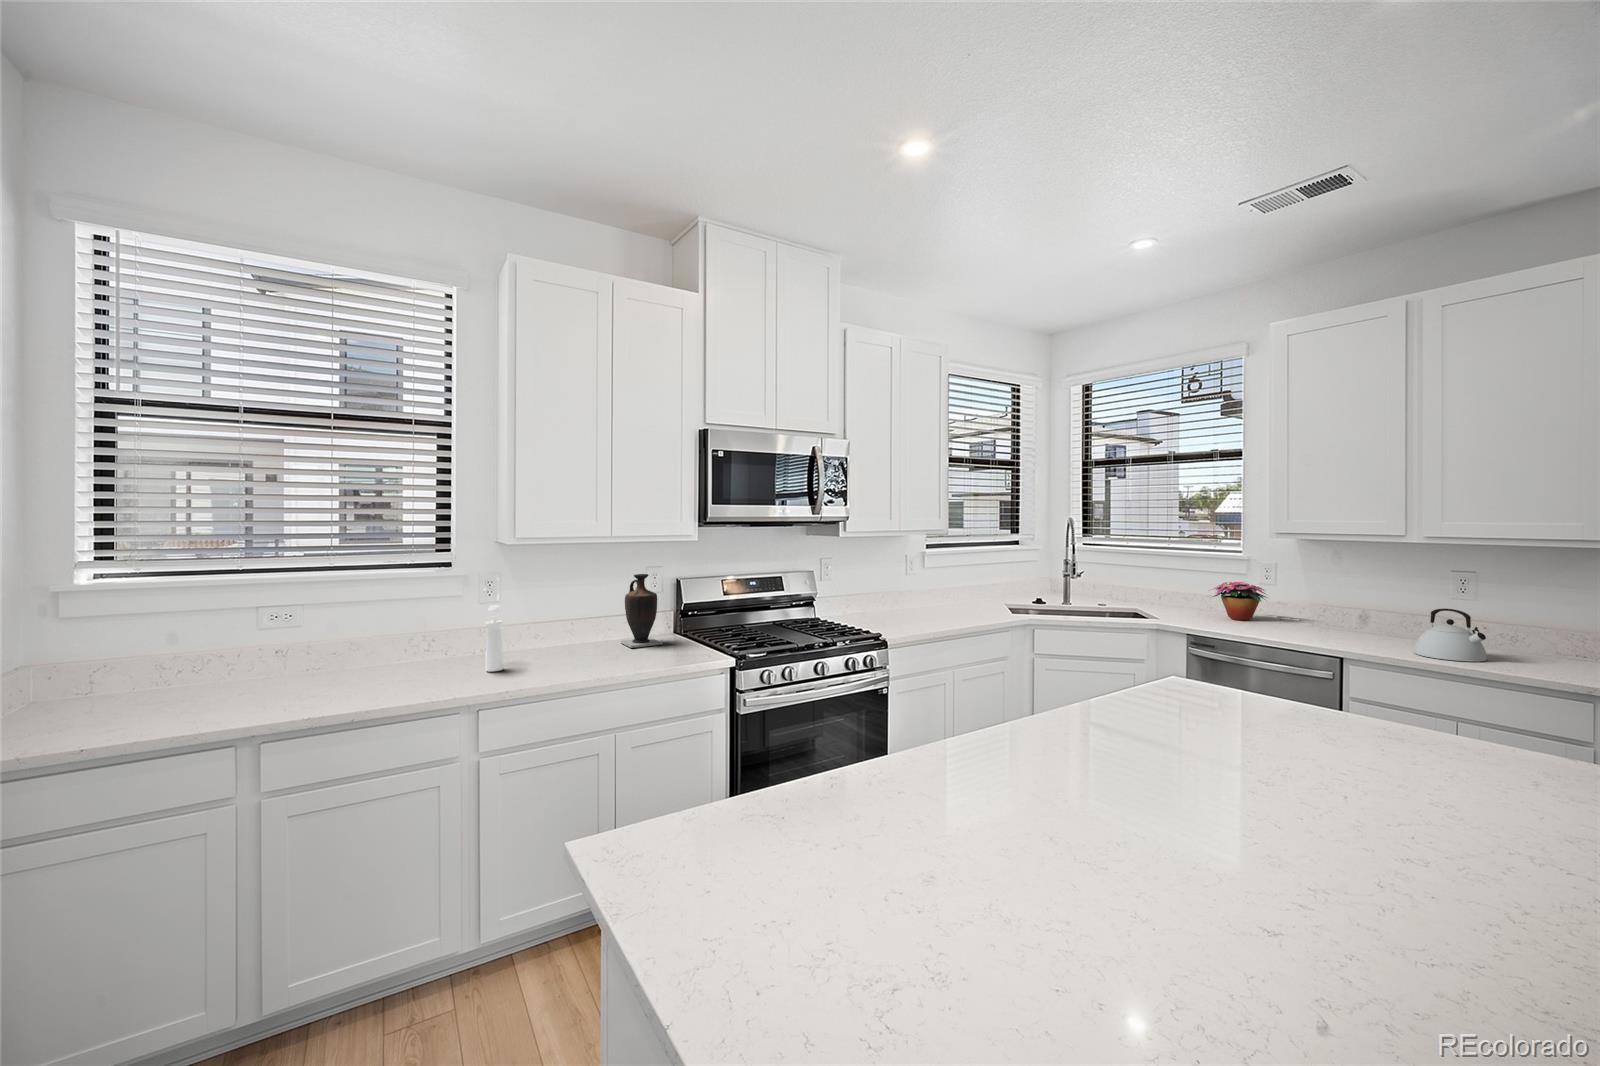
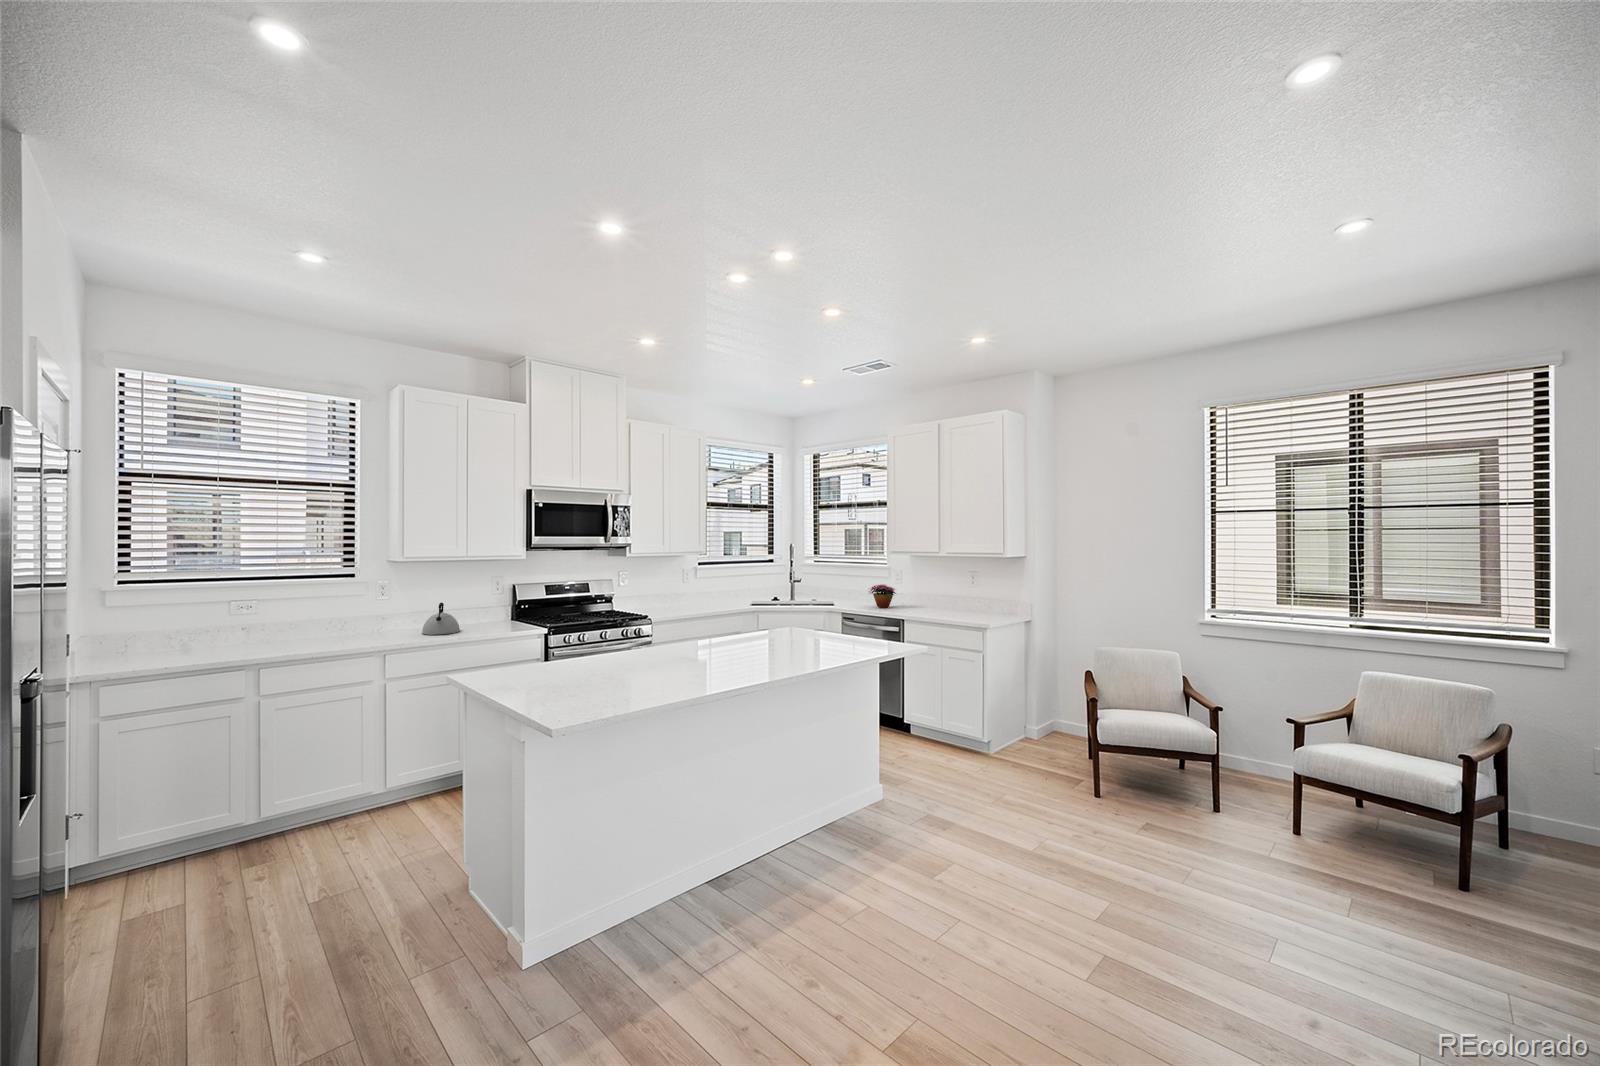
vase: present [620,574,663,648] -> none [472,581,500,628]
pepper mill: present [485,605,503,672] -> none [379,601,391,641]
kettle: present [1414,609,1487,662] -> present [422,603,460,635]

